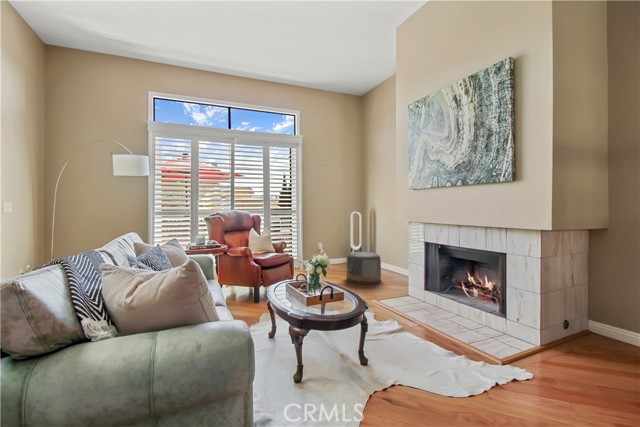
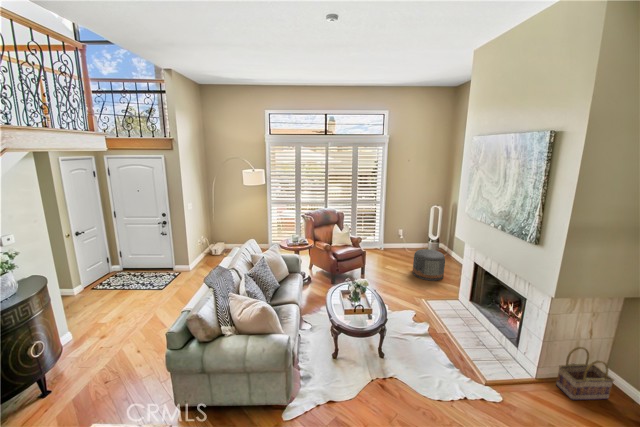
basket: none [560,294,613,357] -> present [556,347,614,400]

